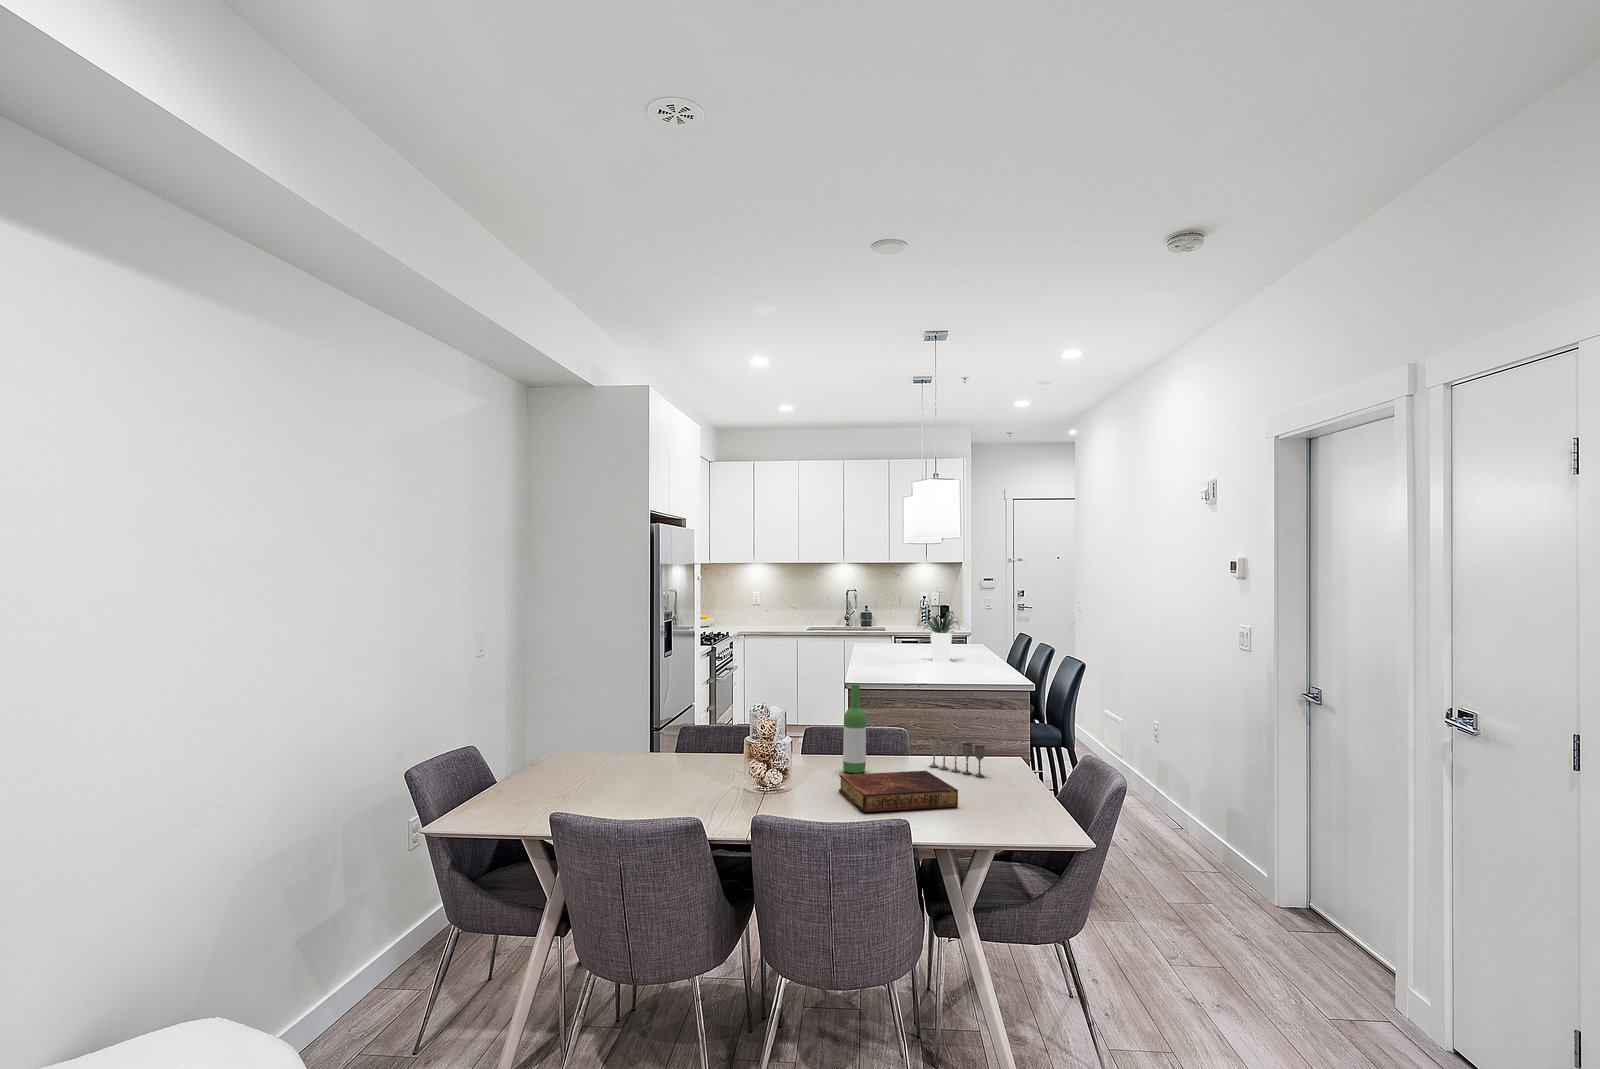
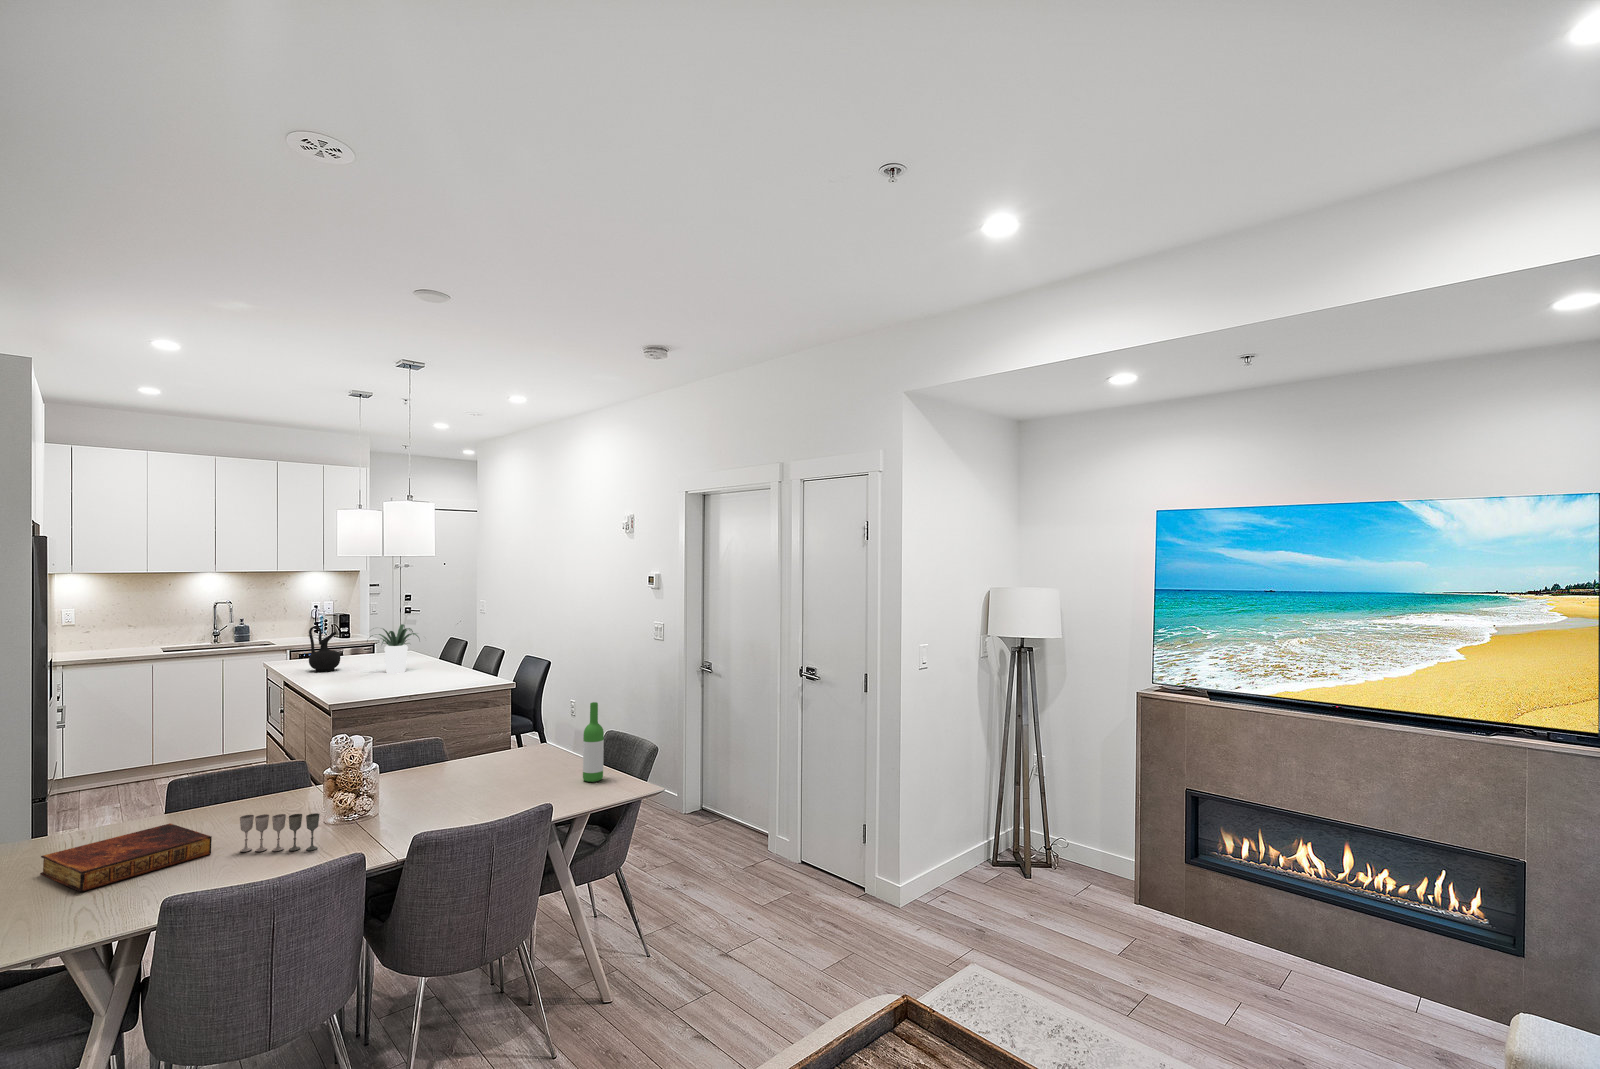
ceramic jug: none [876,609,902,654] -> present [309,626,340,672]
wine bottle: present [843,684,866,773] -> present [583,702,604,782]
wine glass: present [929,737,985,777] -> present [240,813,320,852]
book: present [839,771,958,813] -> present [40,823,212,892]

